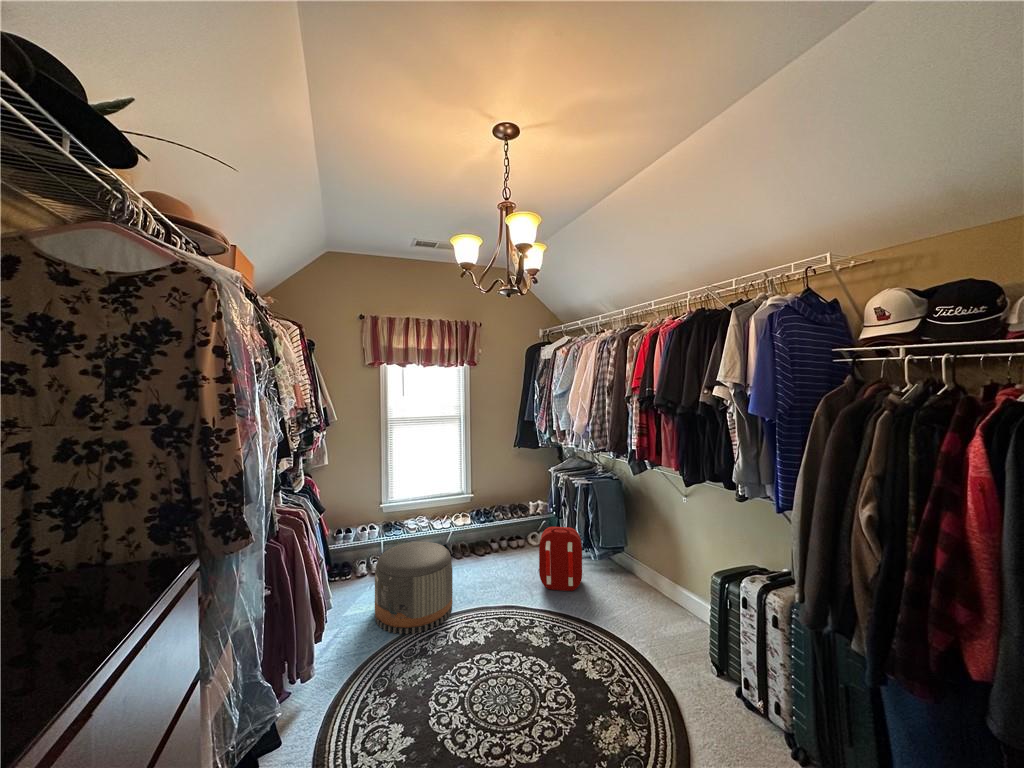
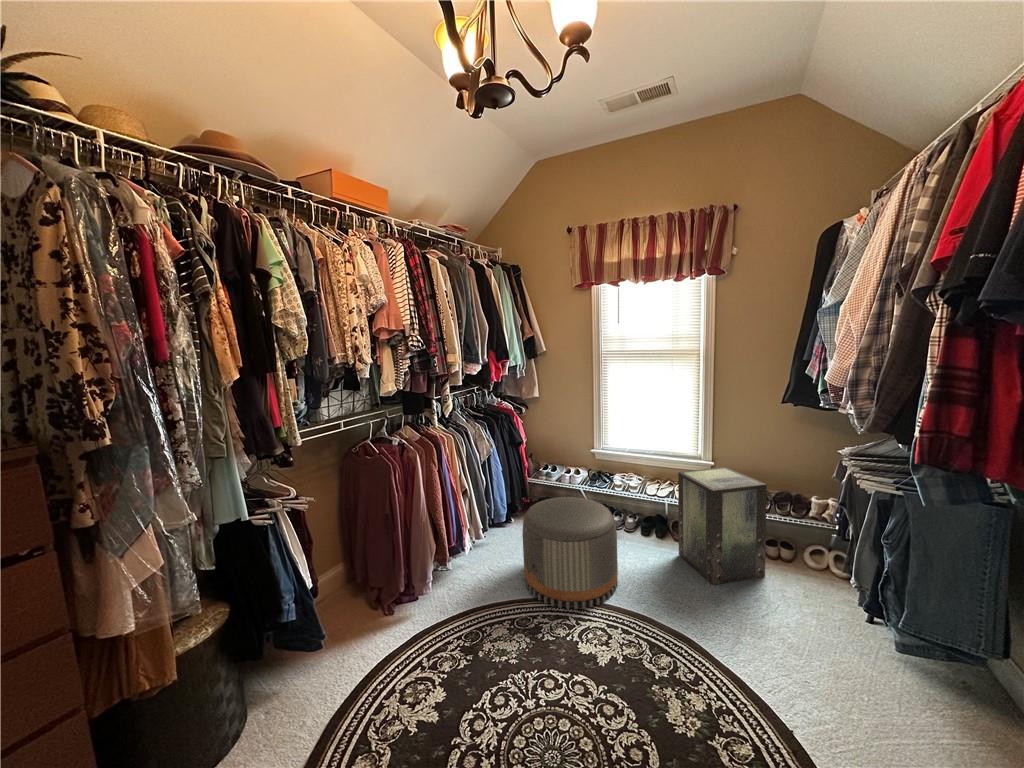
storage box: none [468,497,518,575] -> present [678,467,767,585]
backpack: present [539,527,582,591] -> none [764,541,875,676]

